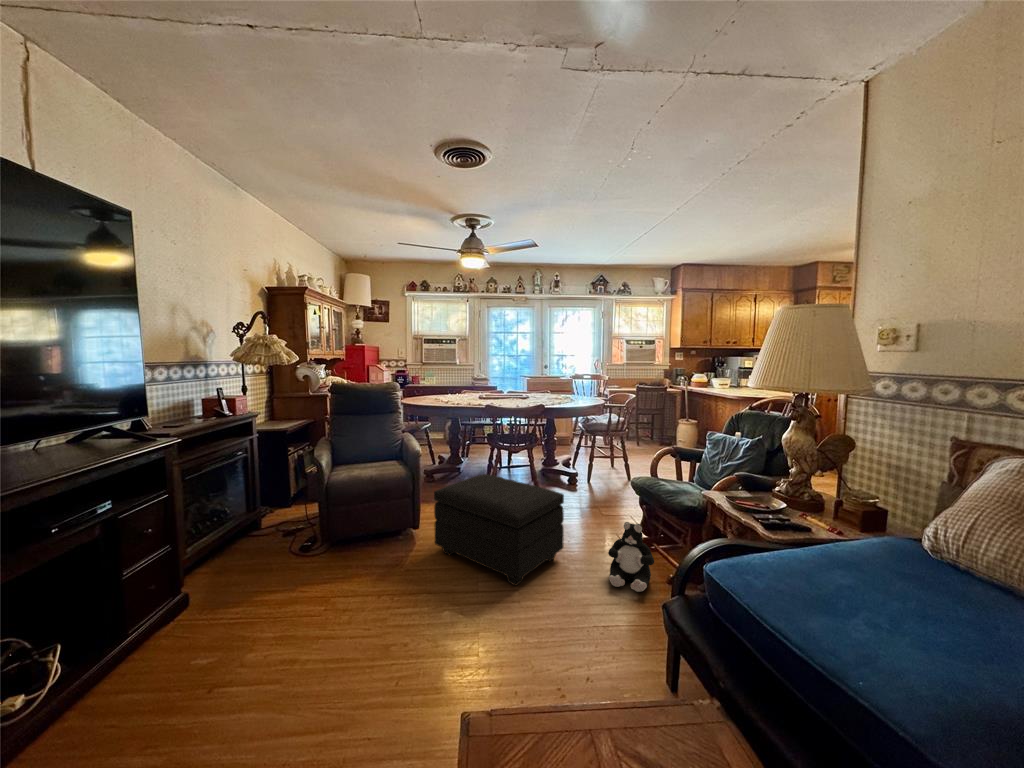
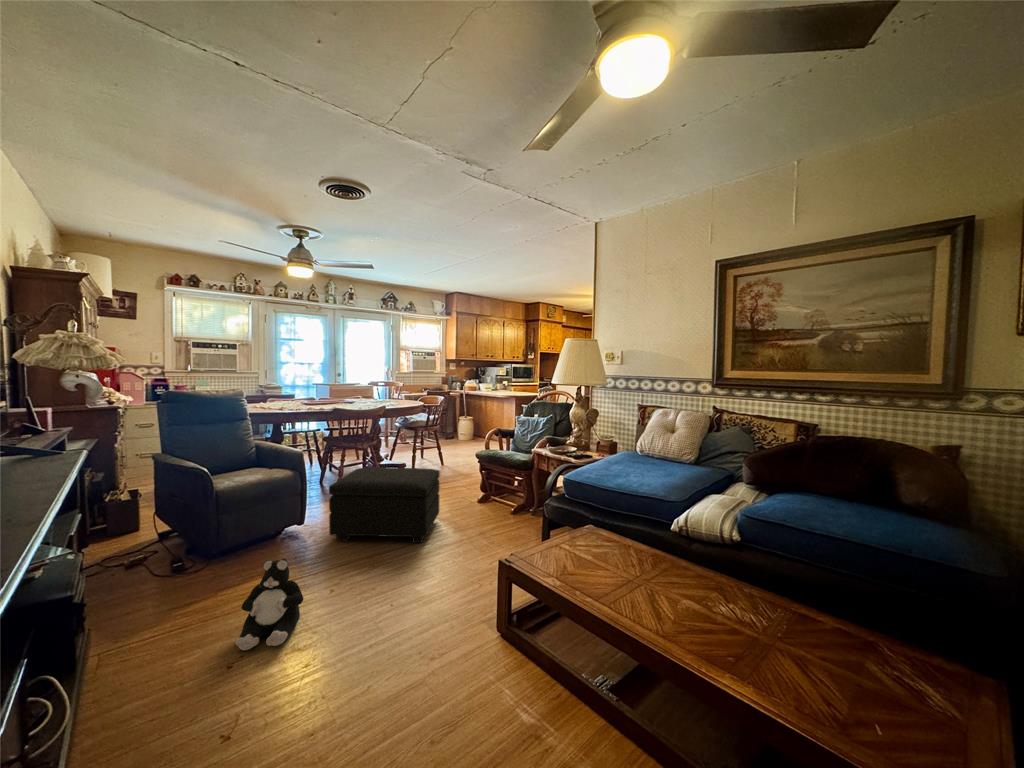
plush toy: present [608,522,654,592] -> present [236,559,303,650]

